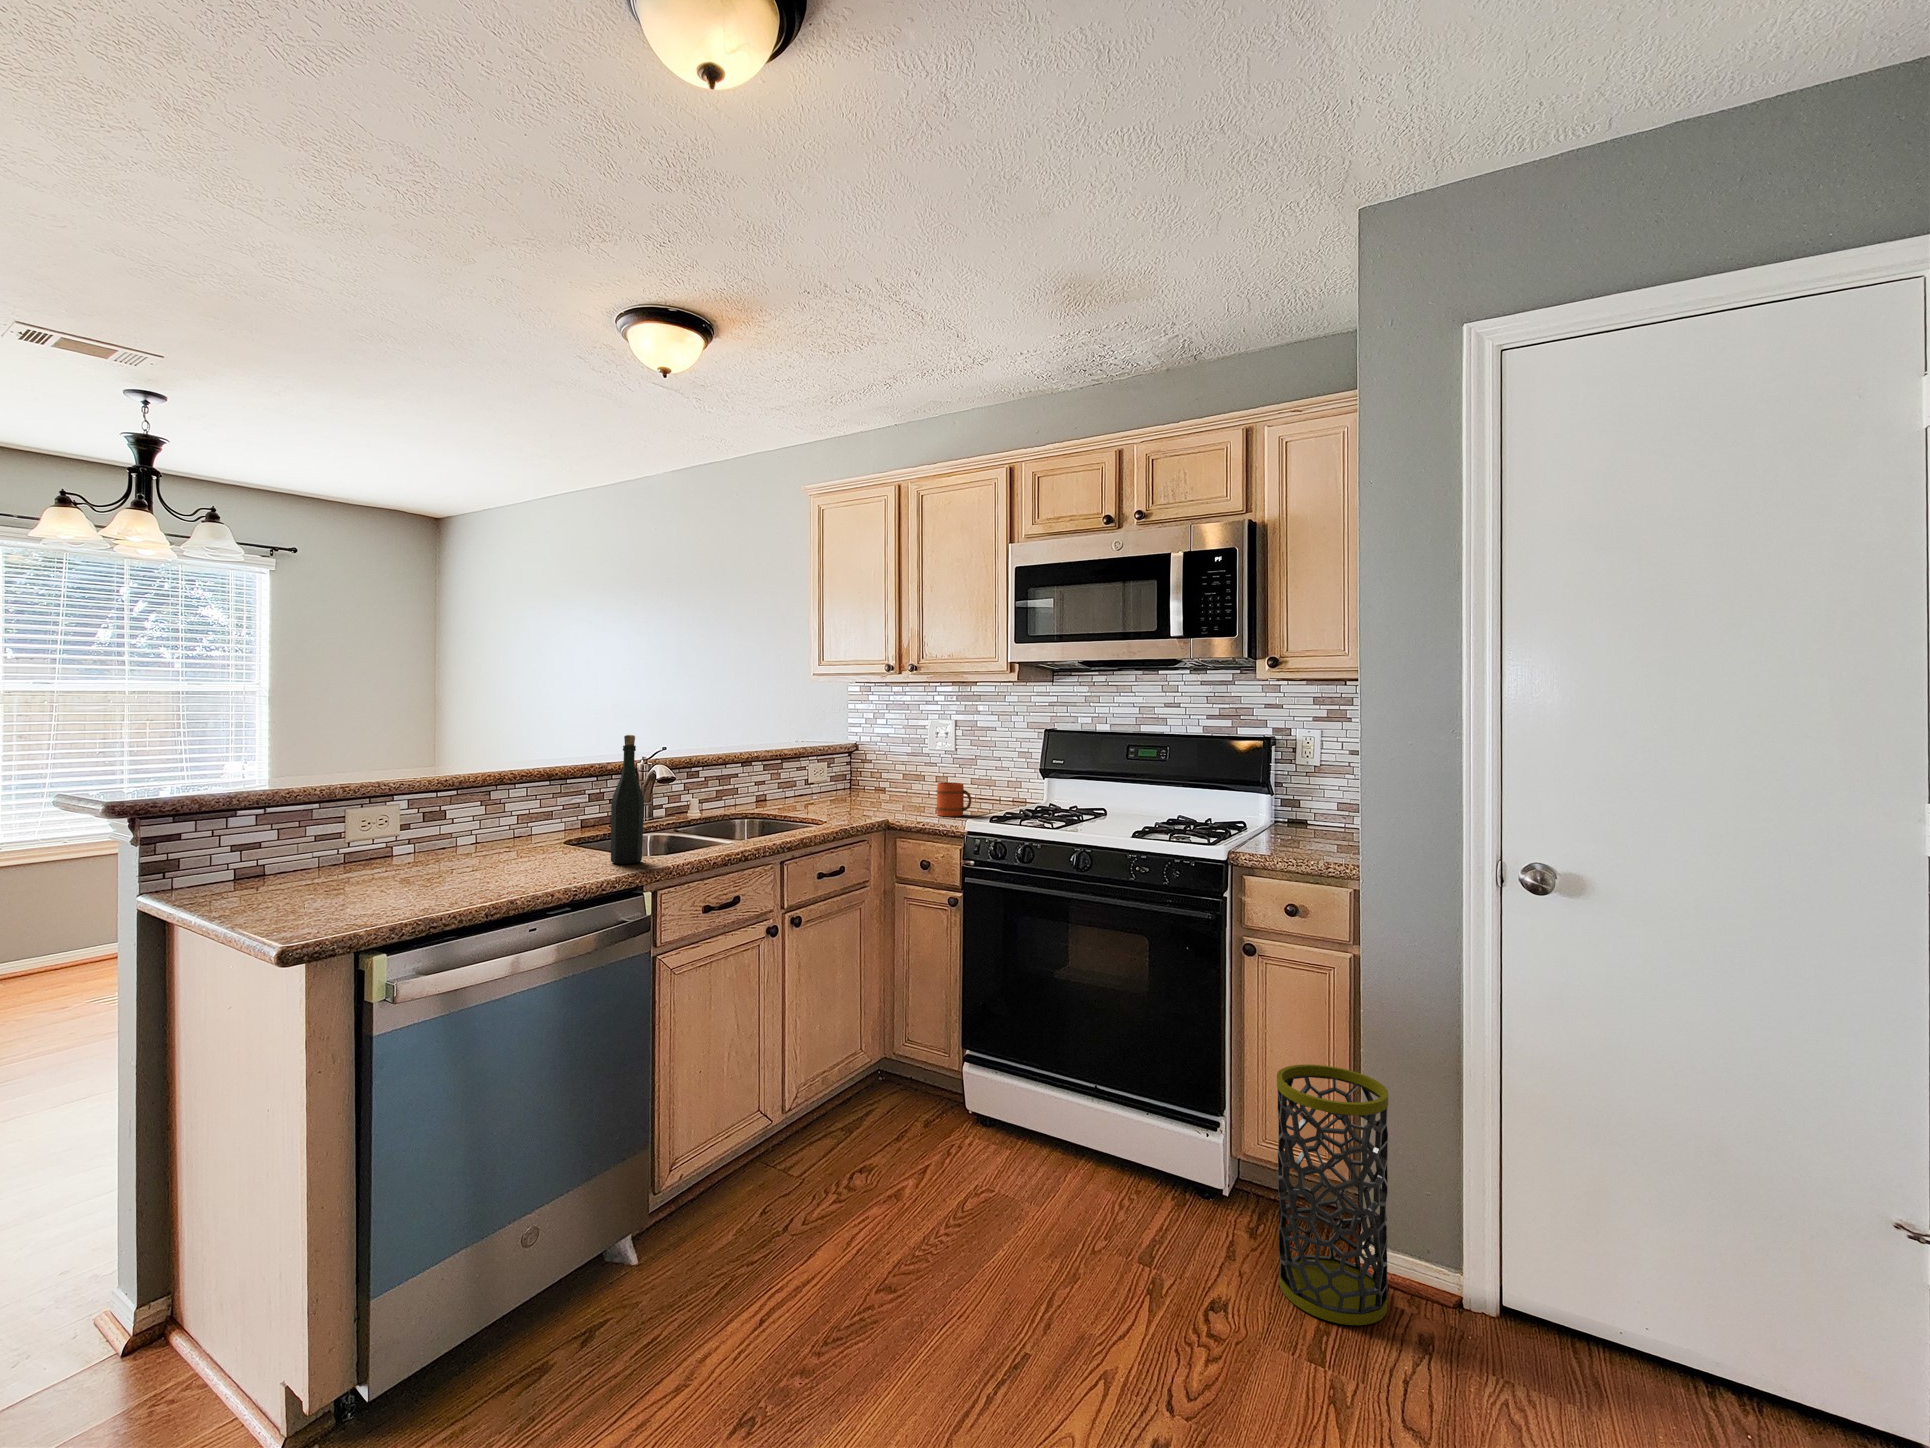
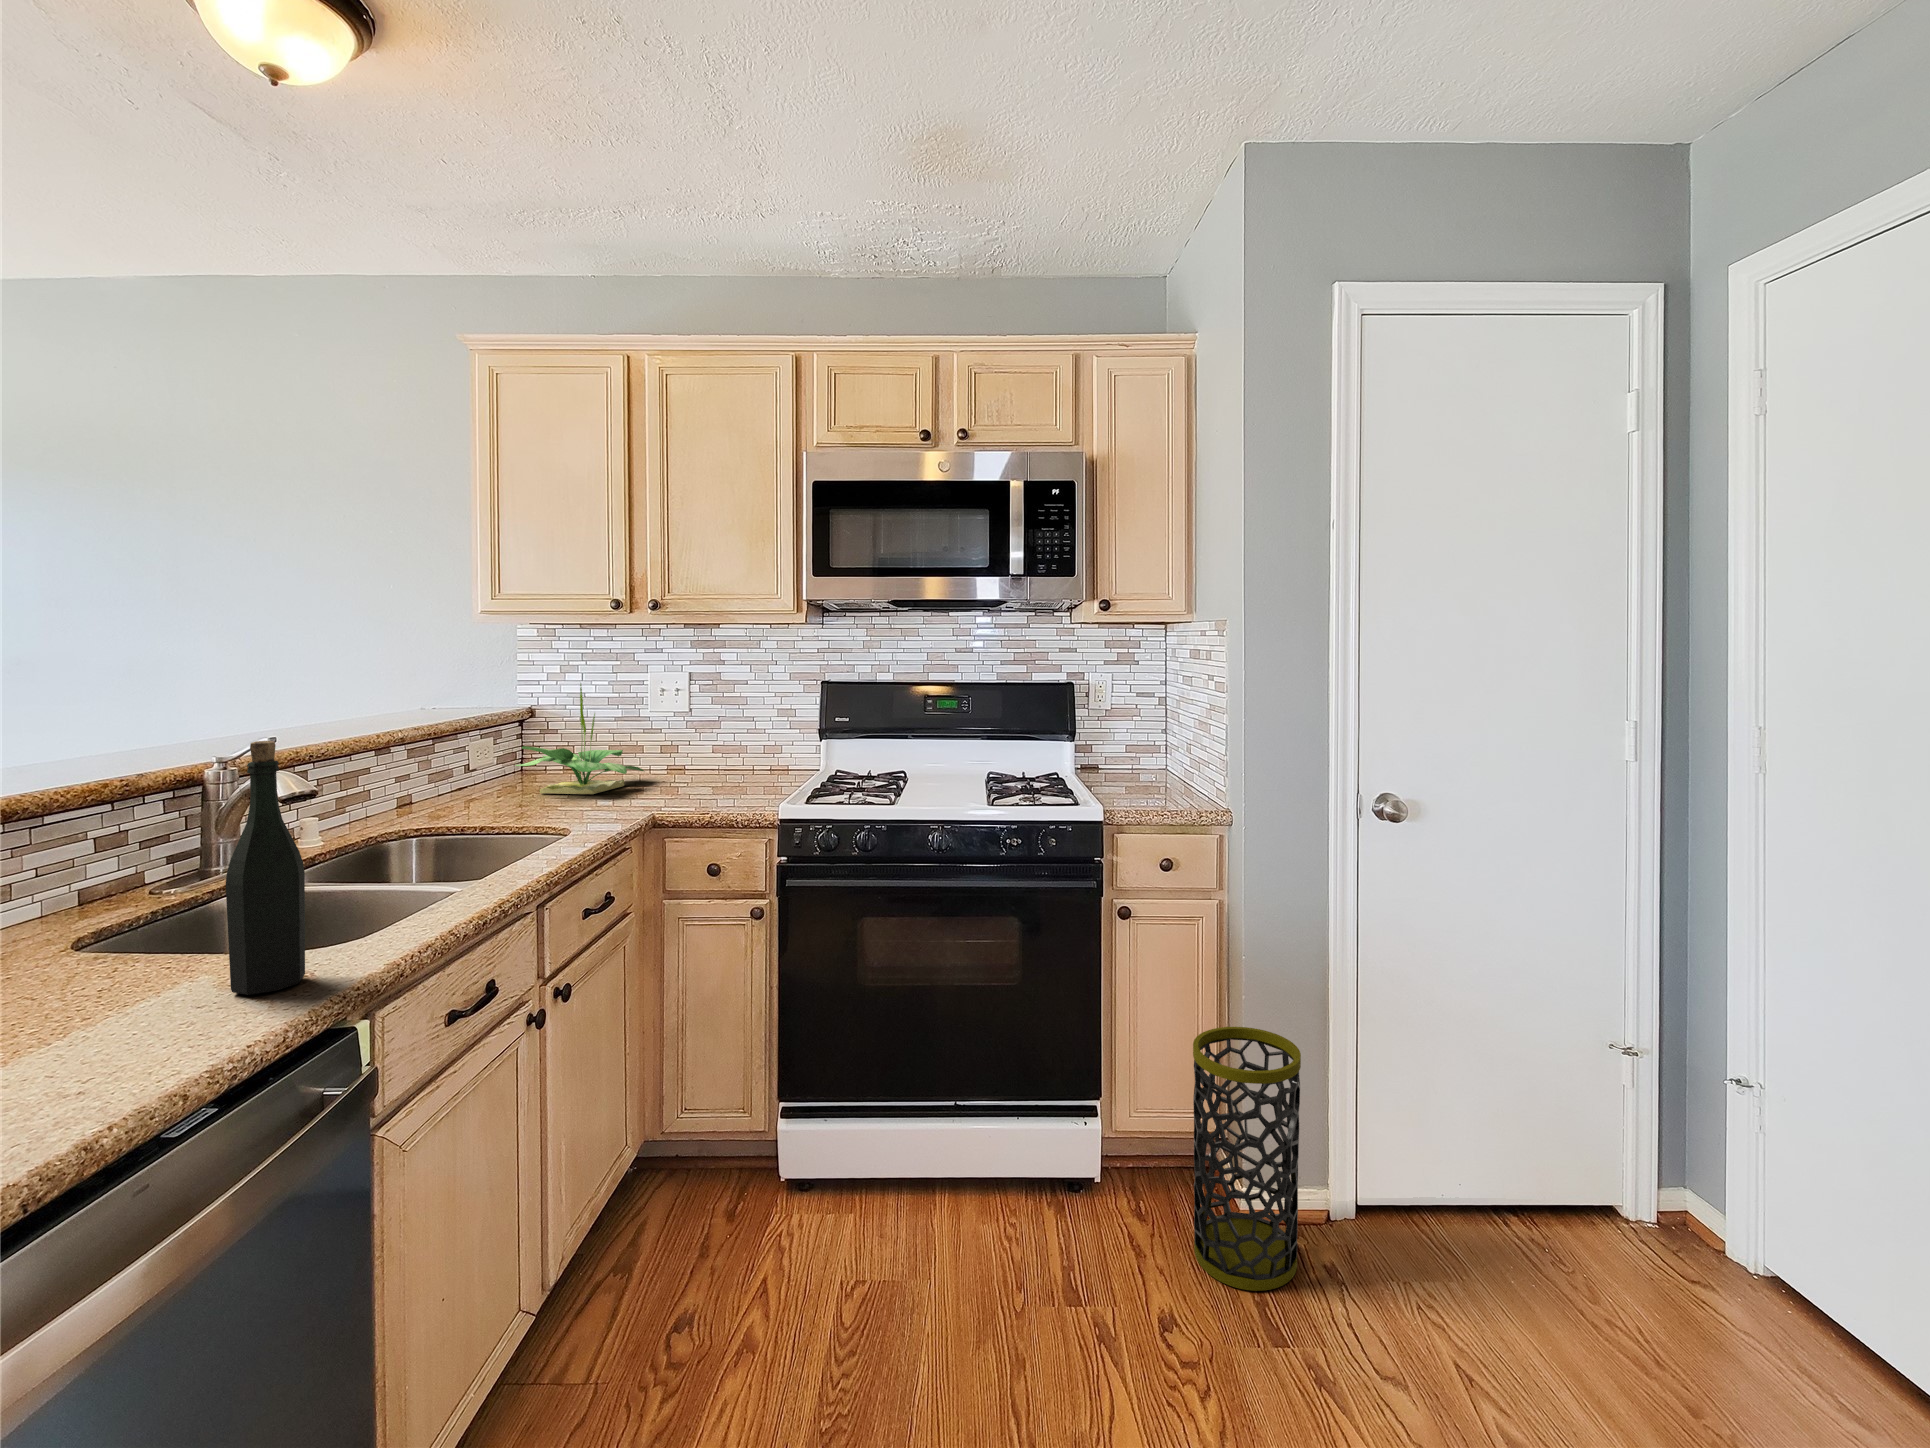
potted plant: none [831,723,919,805] -> present [516,684,644,794]
mug: present [936,783,971,816] -> none [700,758,749,803]

